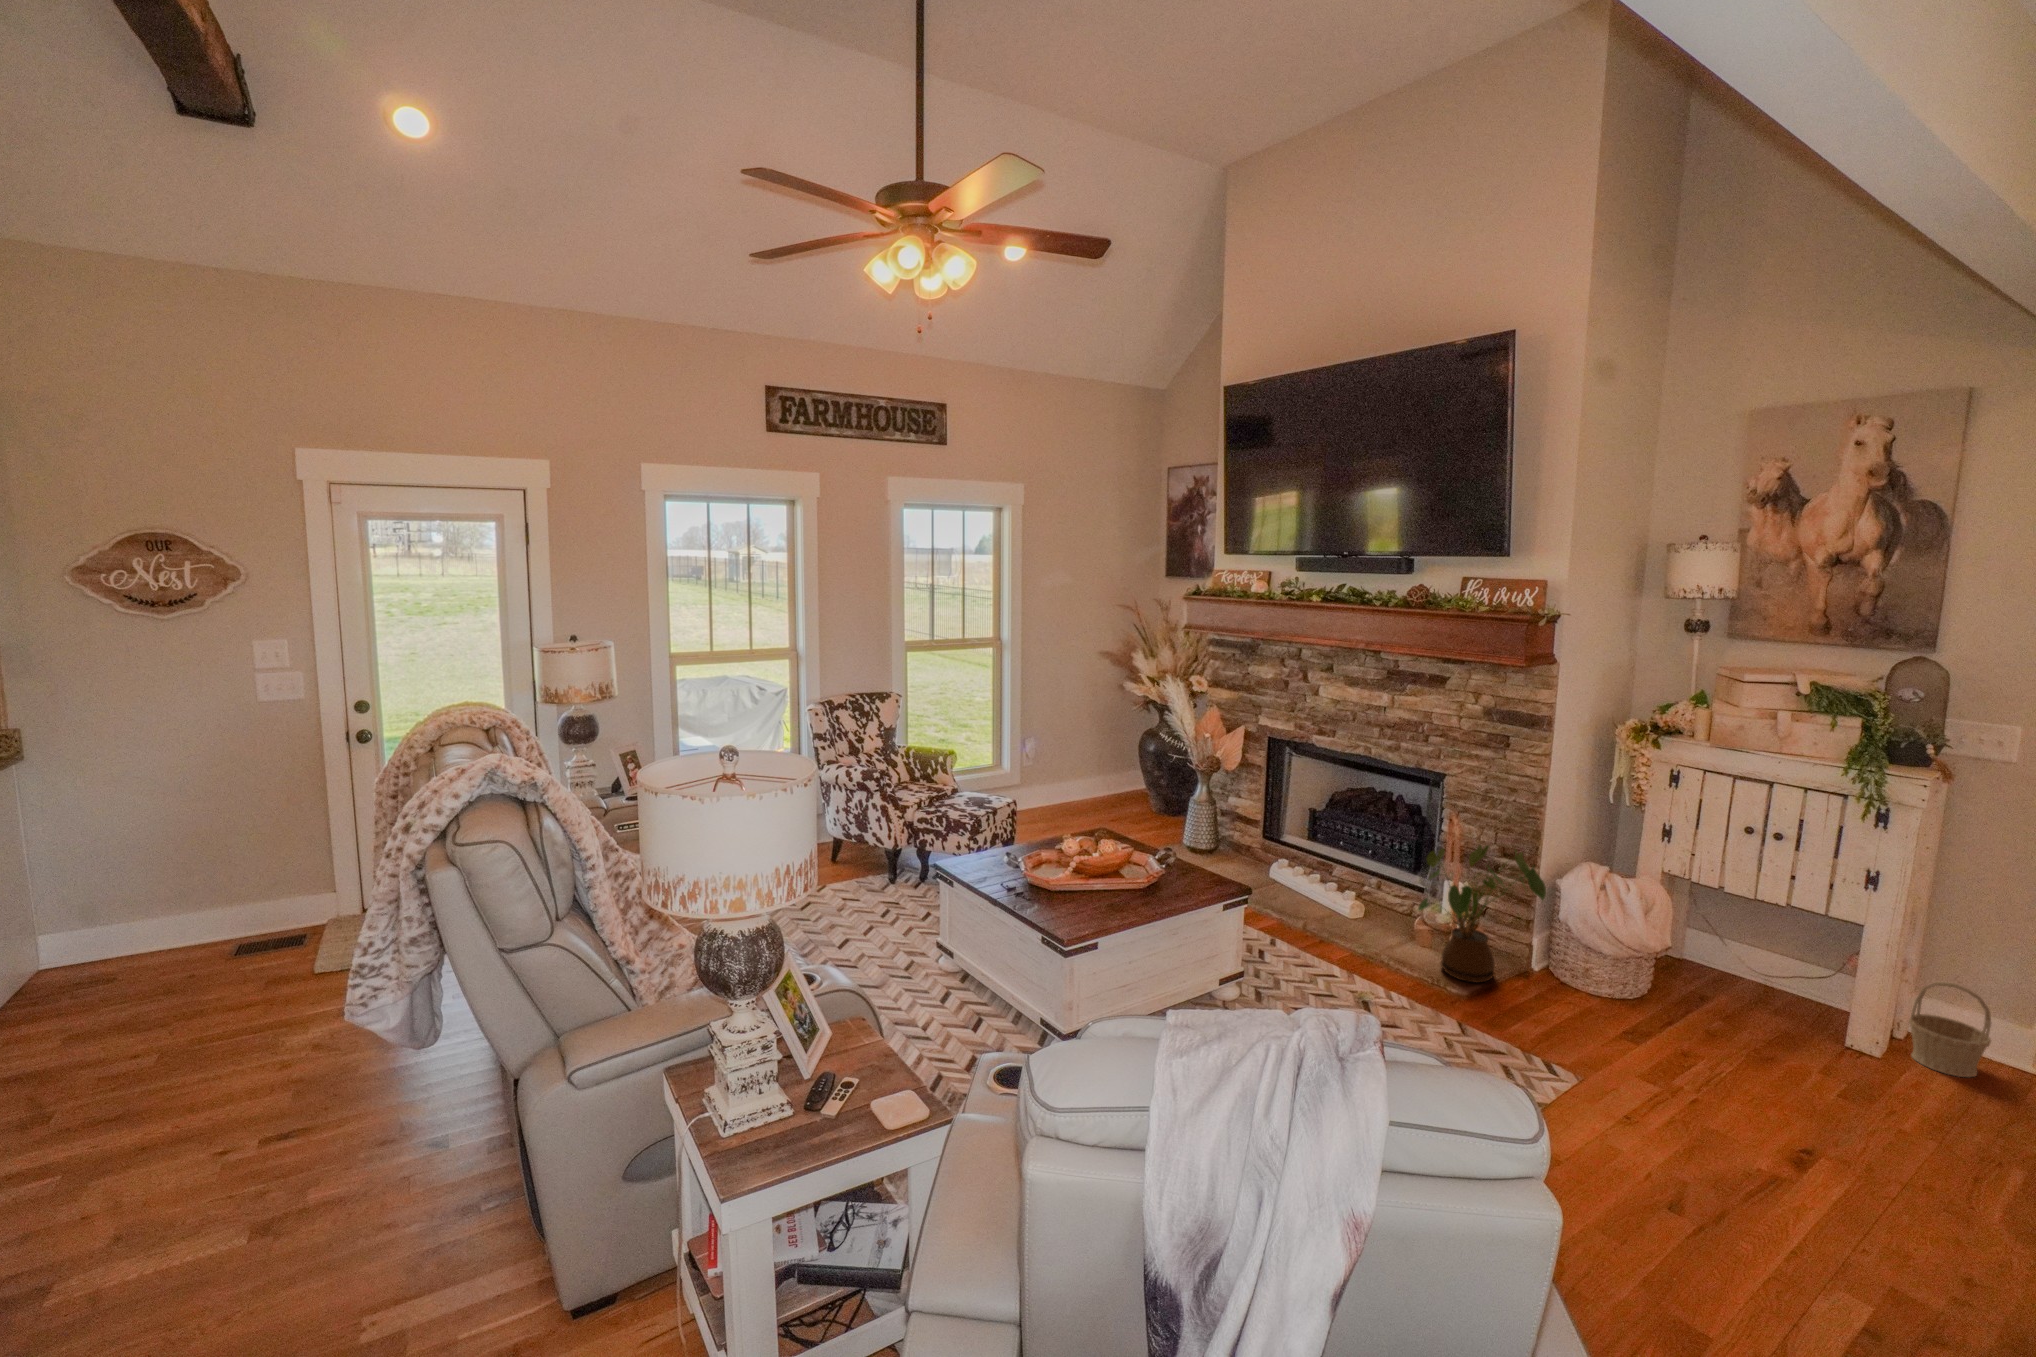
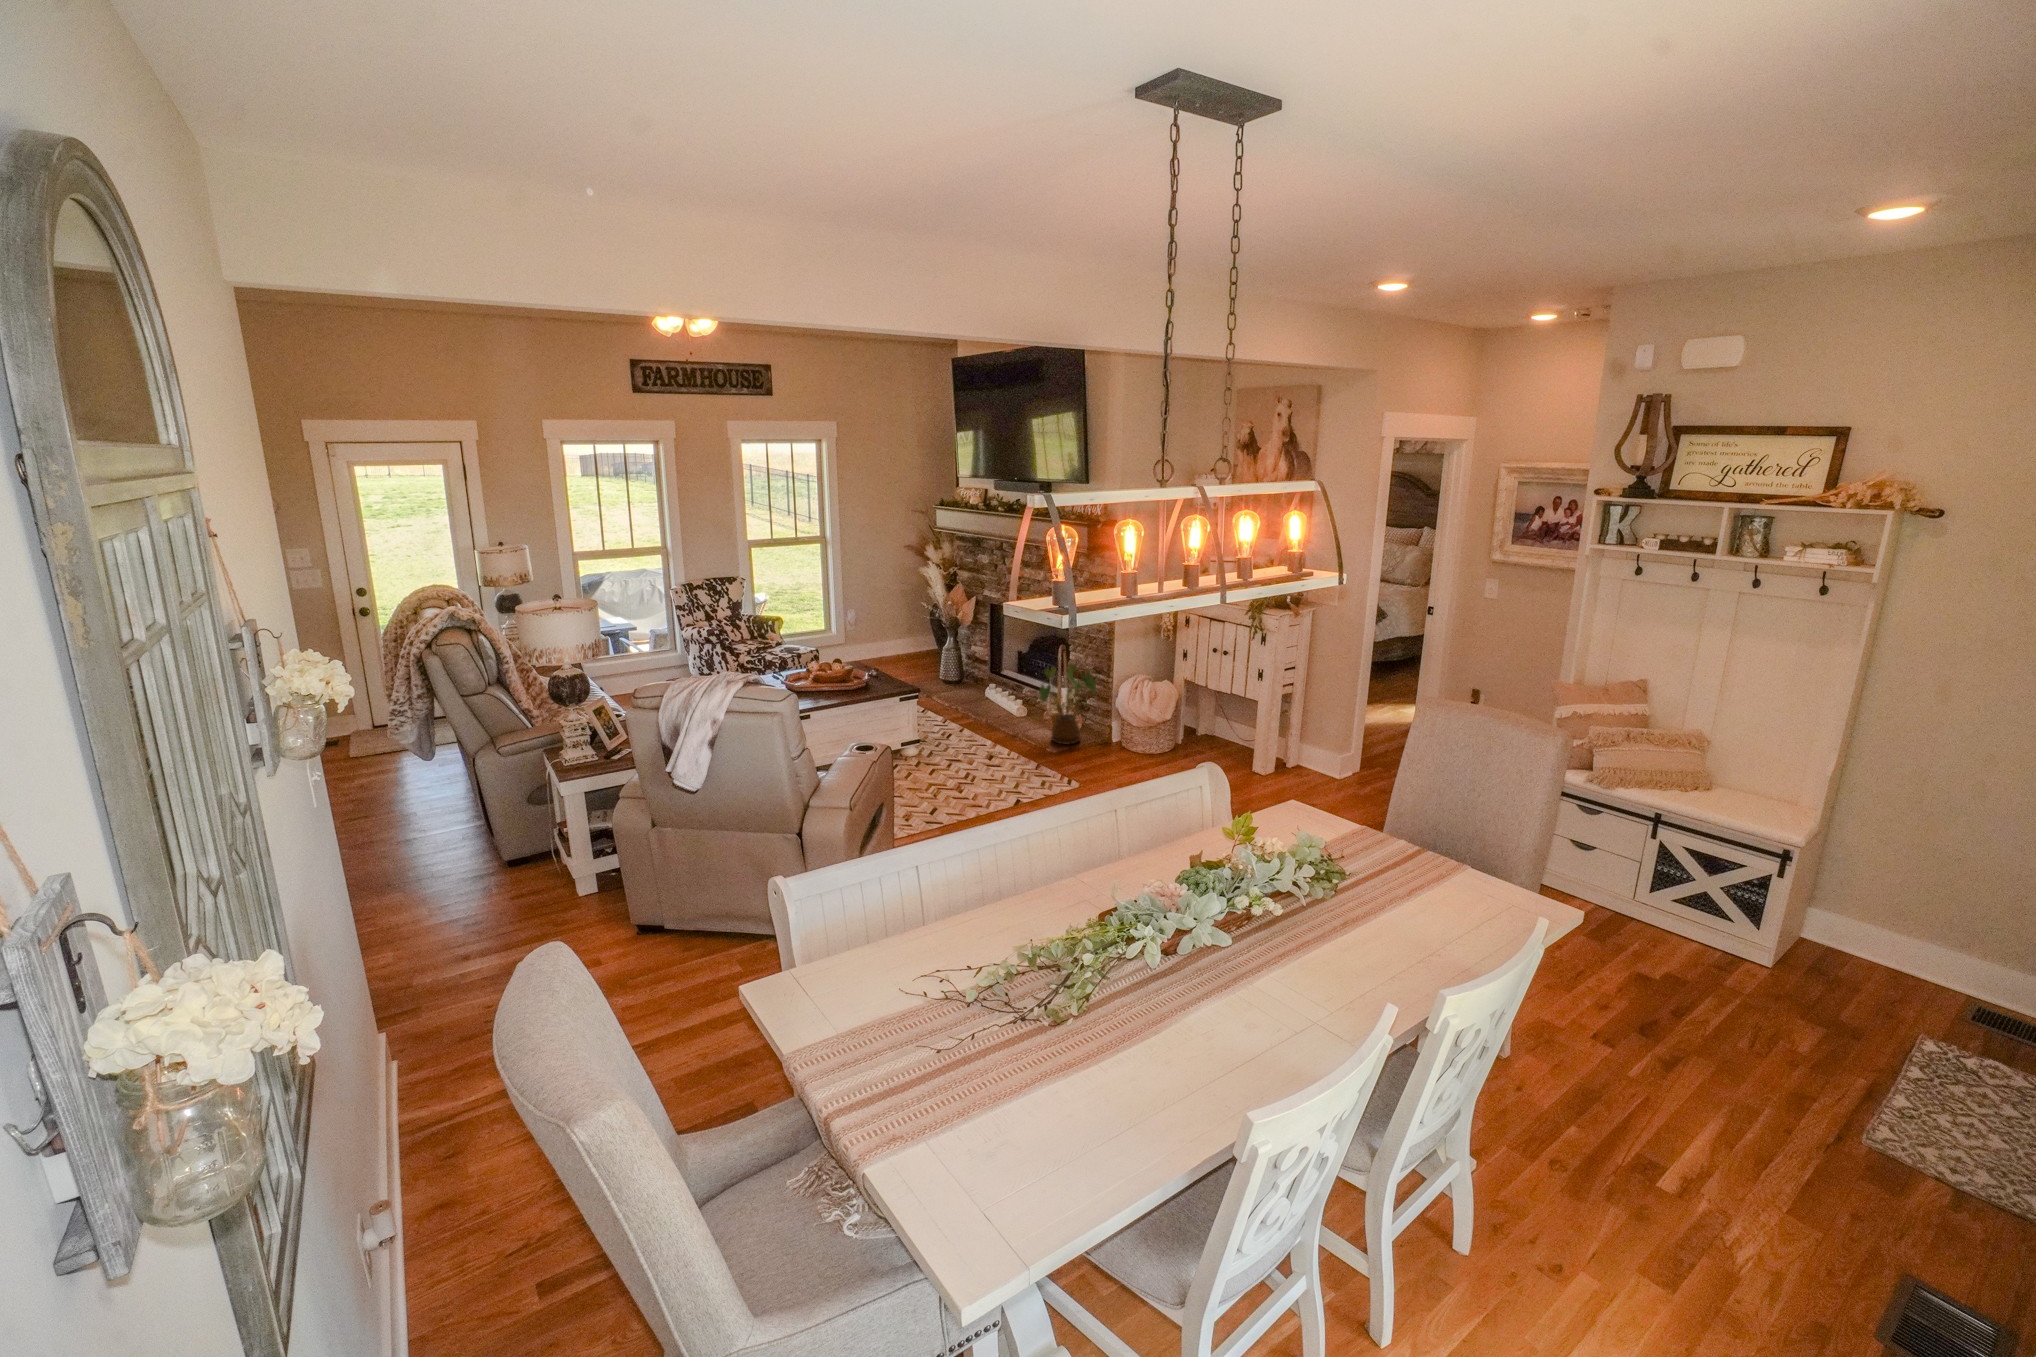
basket: present [1909,982,1991,1077] -> none [1272,726,1305,776]

